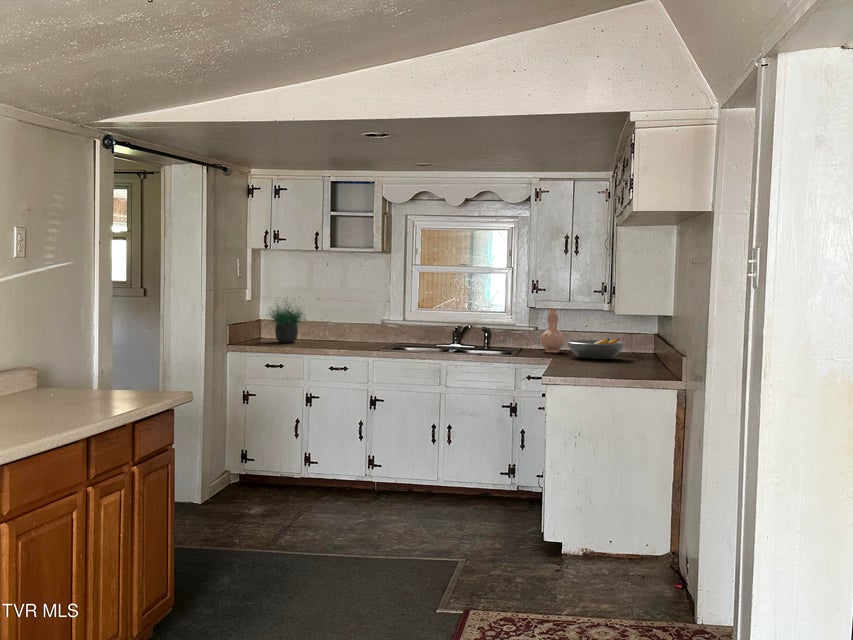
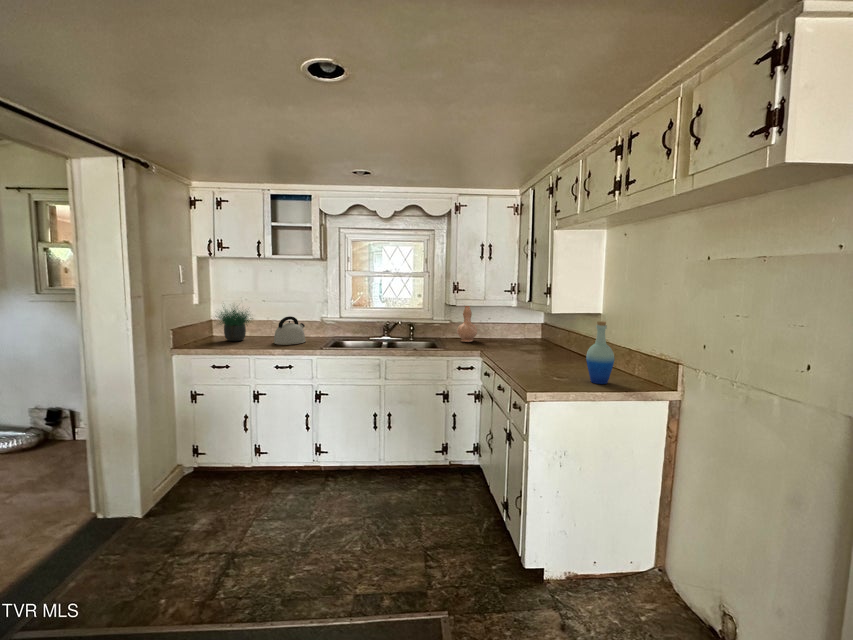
kettle: none [328,316,362,347] -> present [274,316,306,345]
bottle: none [629,316,656,378] -> present [586,321,614,384]
fruit bowl: present [567,338,625,359] -> none [487,332,537,350]

